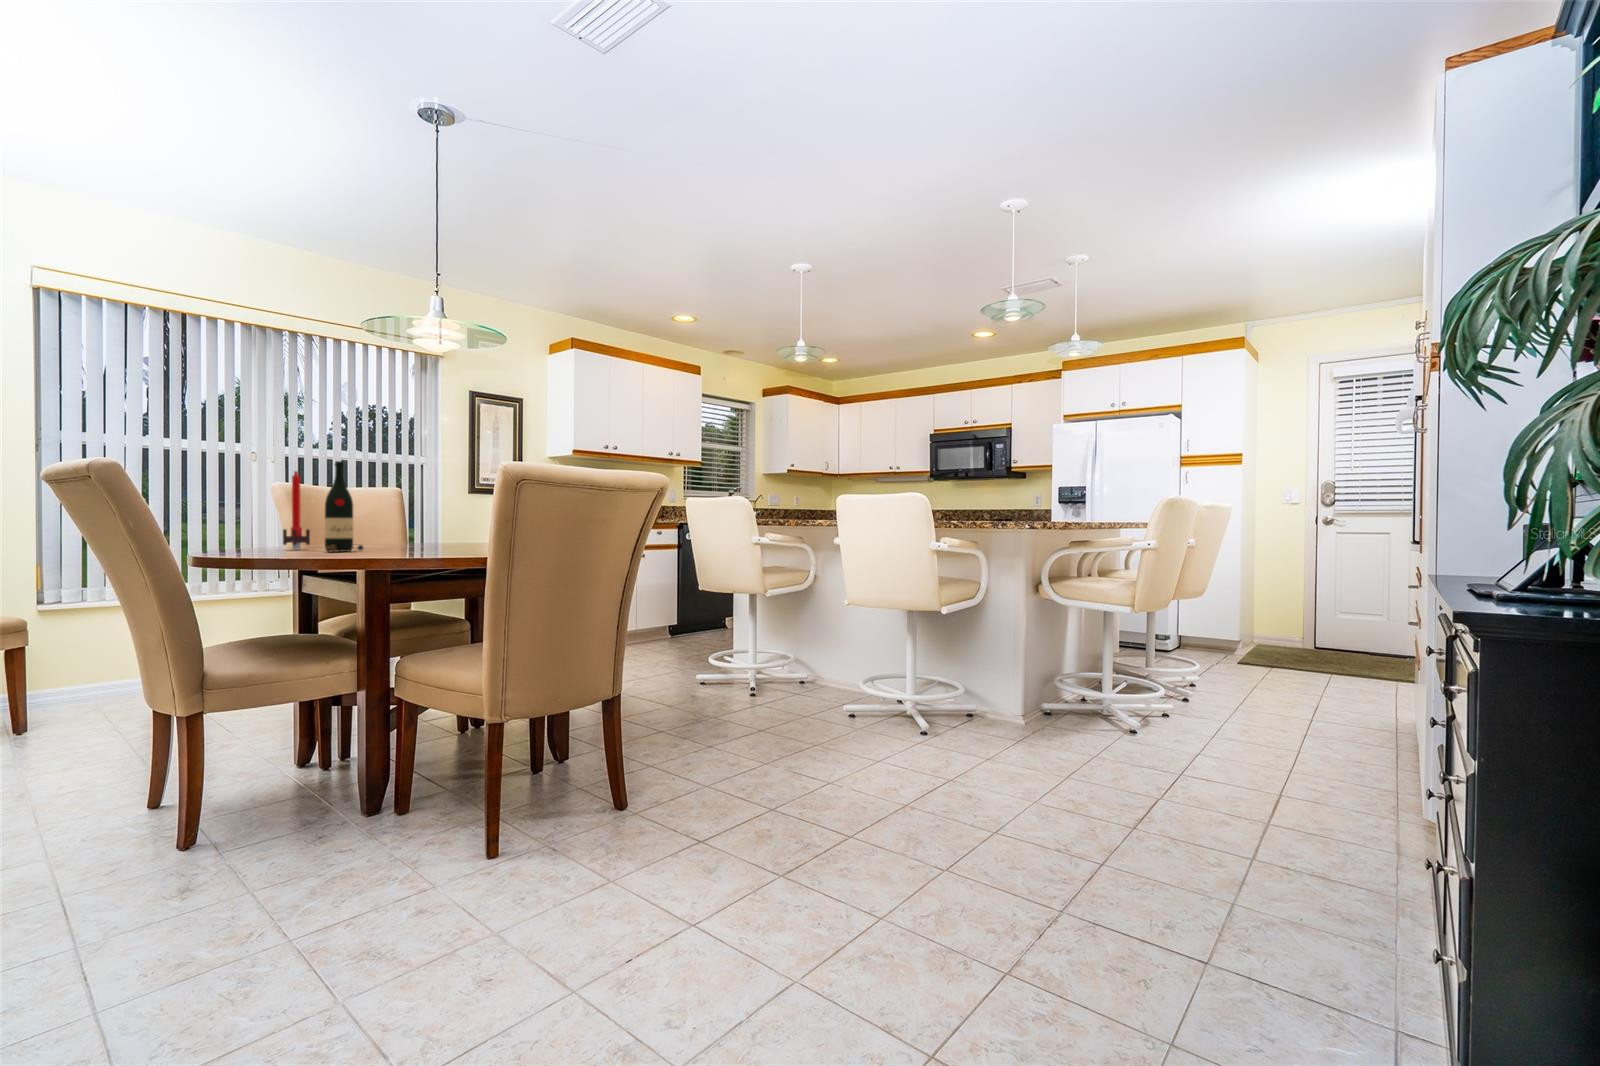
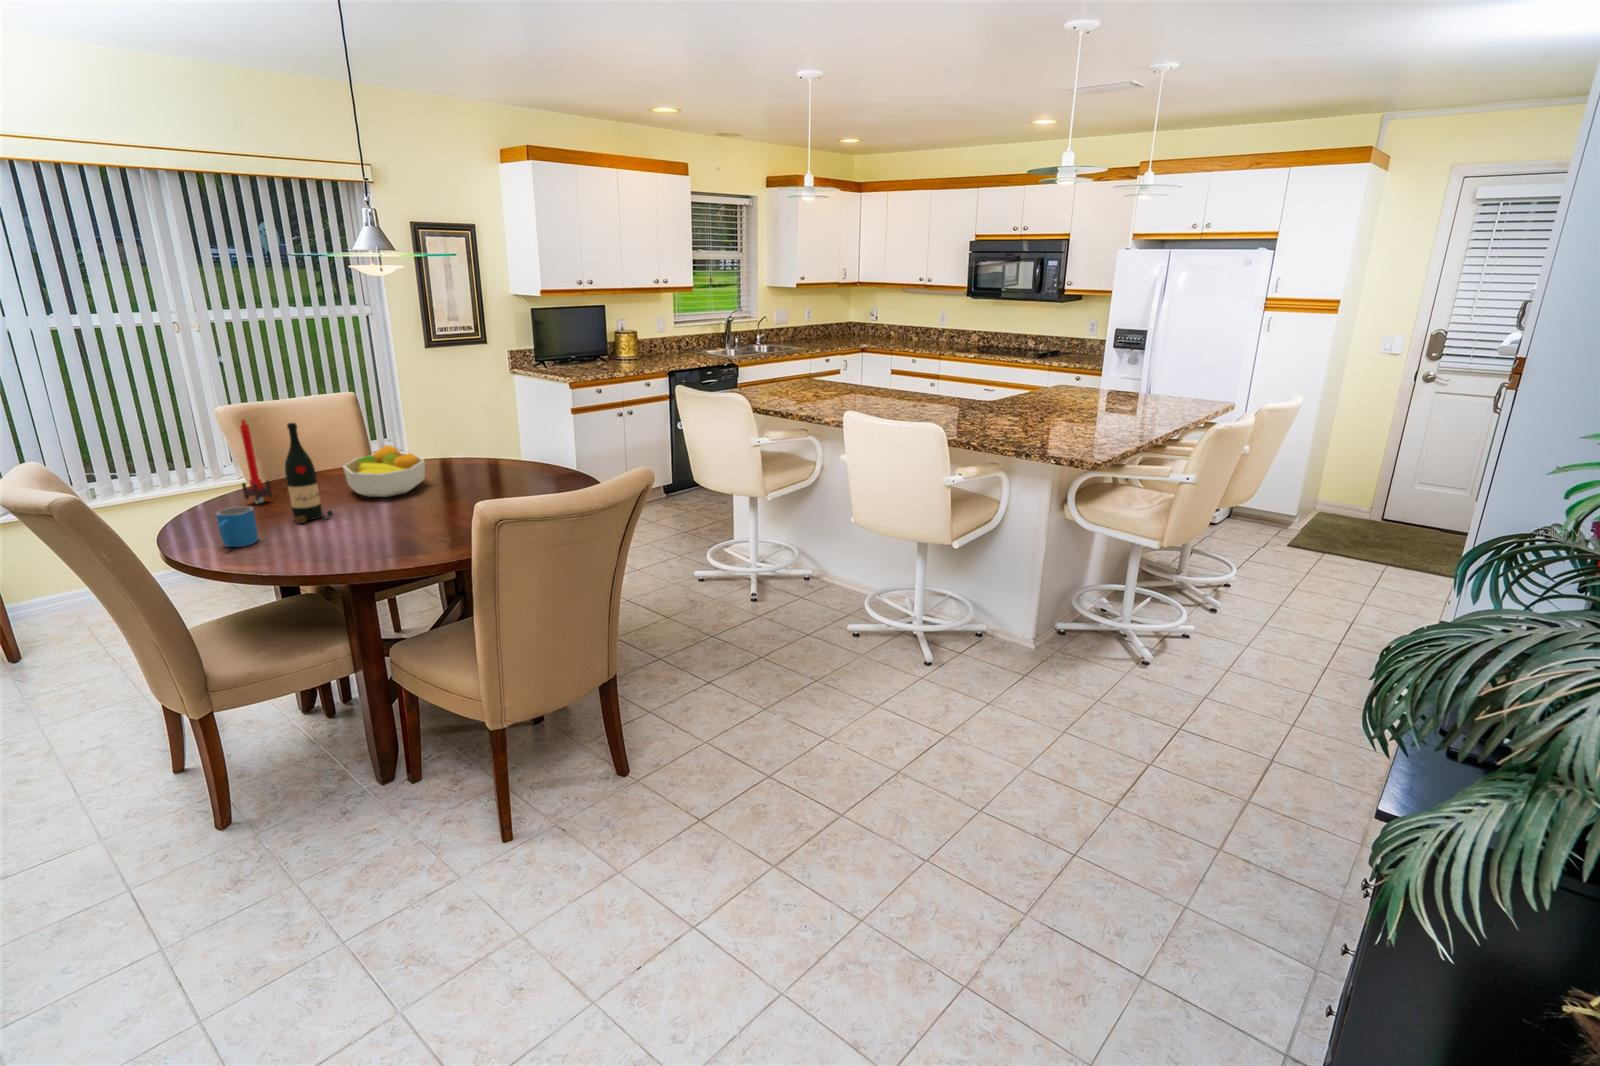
fruit bowl: none [381,511,458,548] -> present [343,445,425,497]
mug: none [248,523,287,556] -> present [216,507,258,547]

